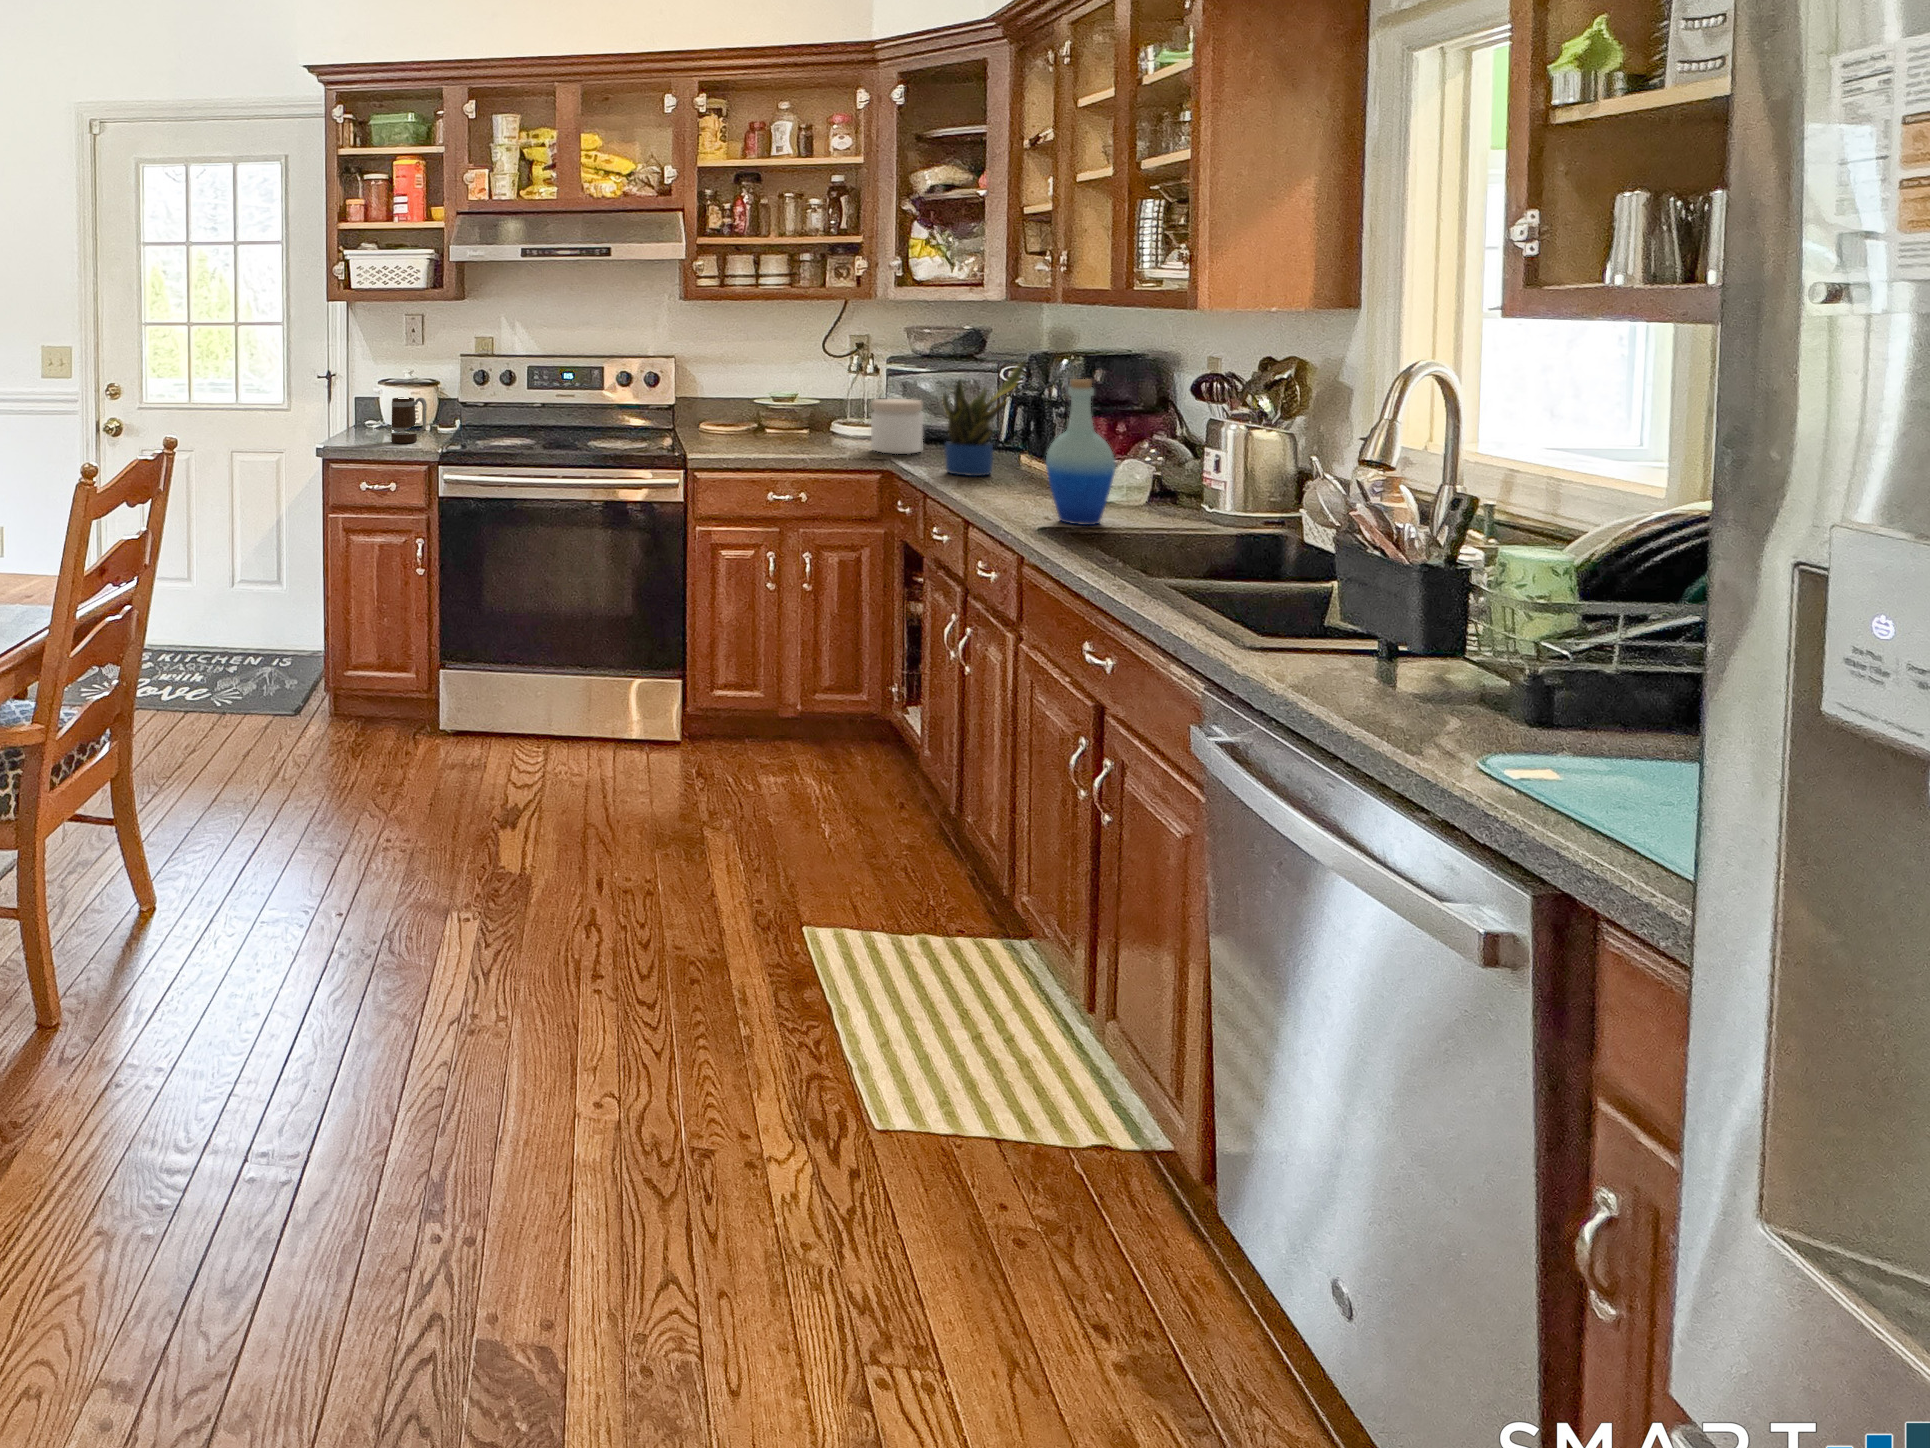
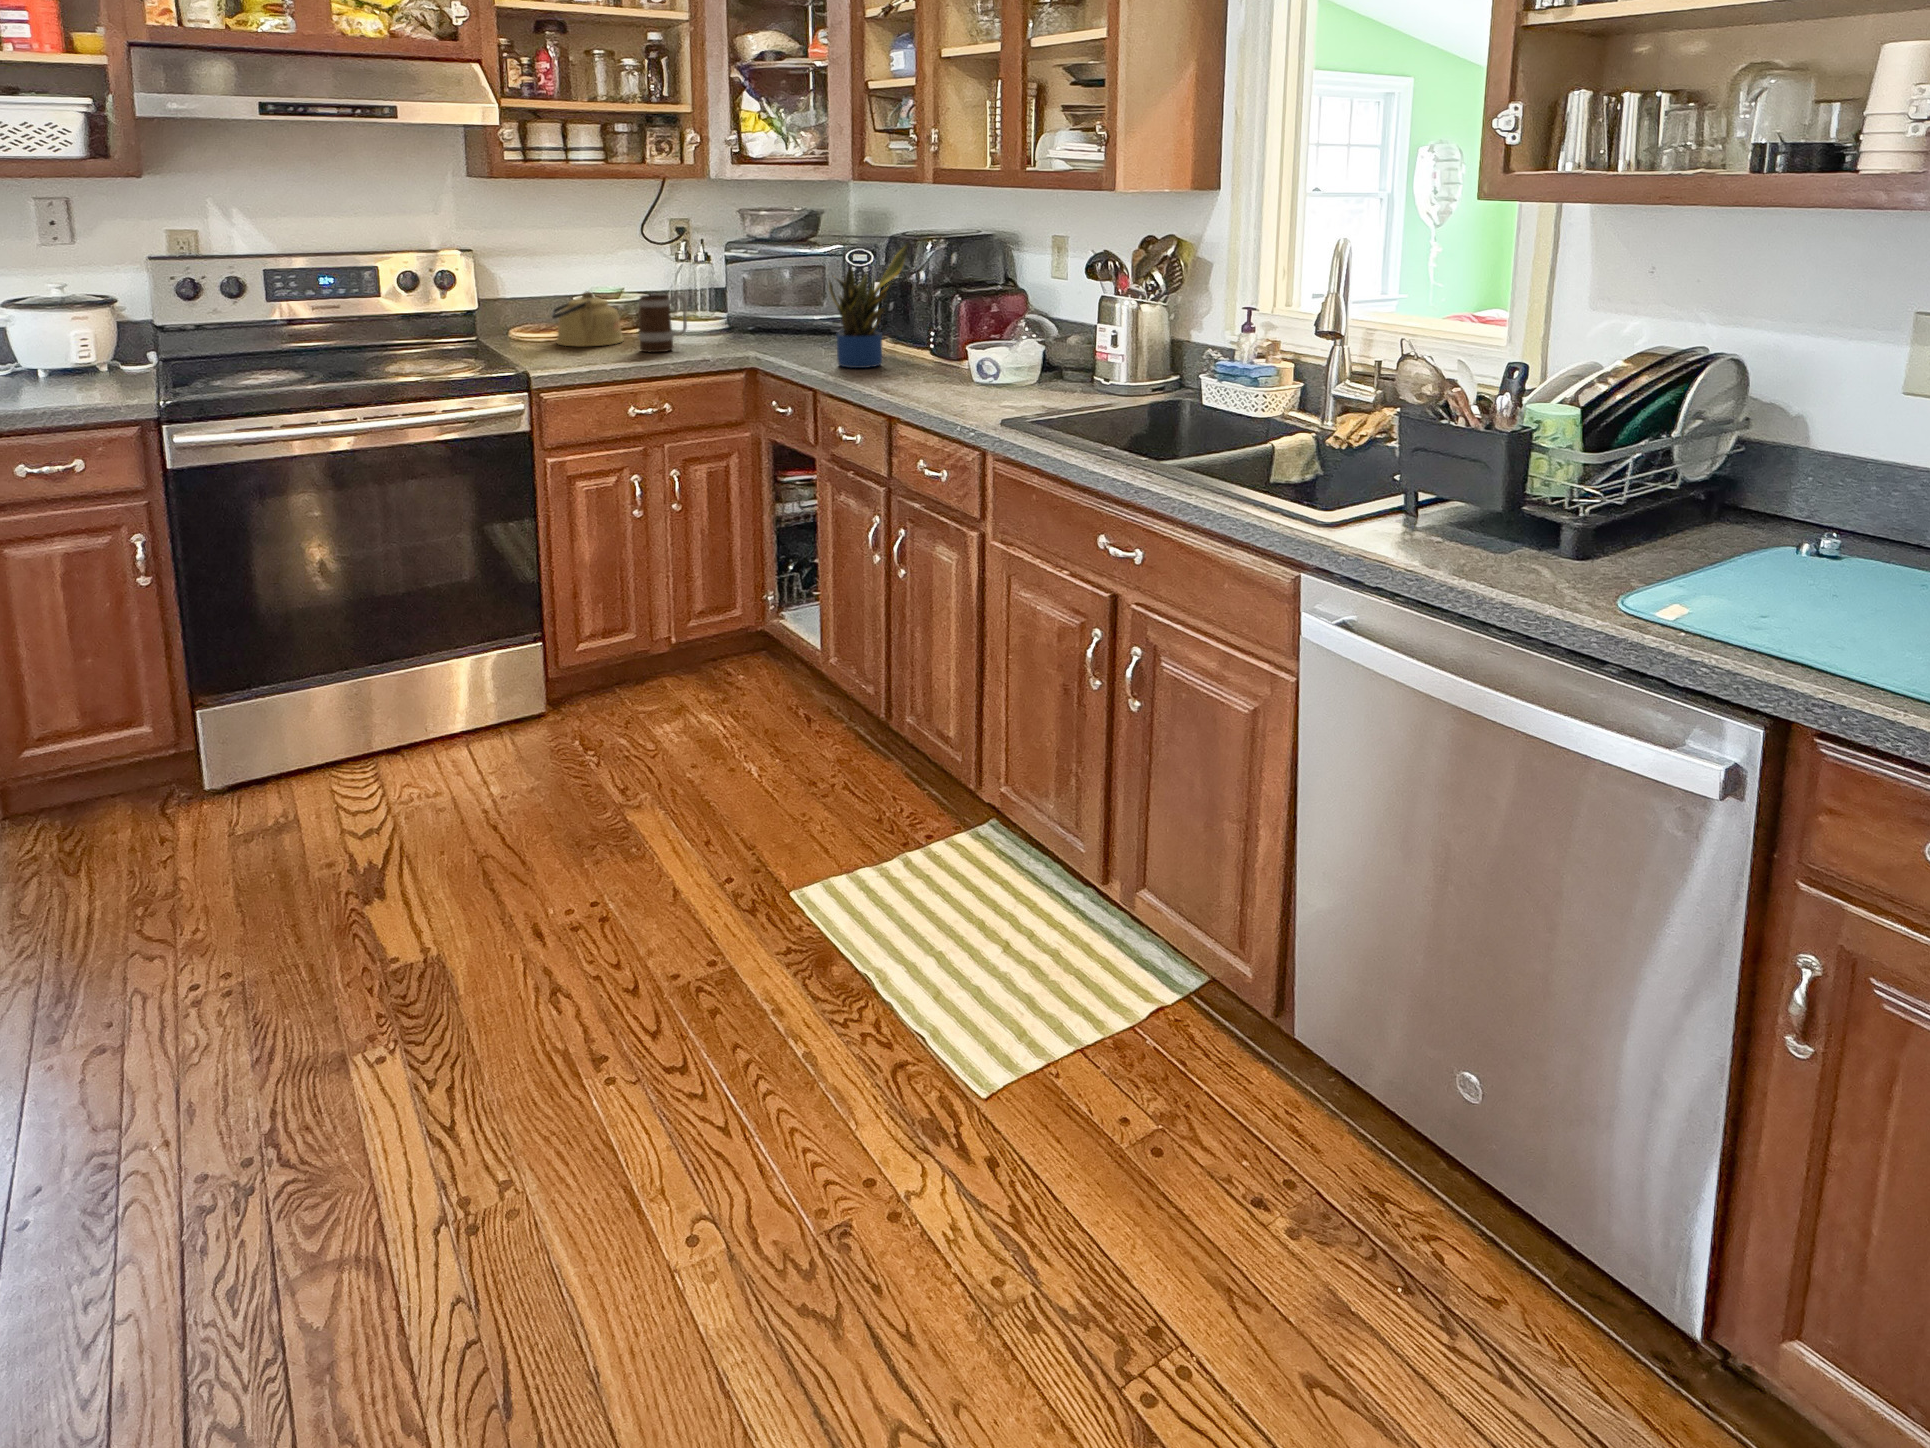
bottle: present [1046,379,1115,525] -> none [991,263,1053,410]
kettle: none [723,394,784,440] -> present [551,291,623,346]
mug: present [391,398,427,443] -> present [639,294,687,352]
jar: present [871,399,923,454] -> none [732,289,787,350]

